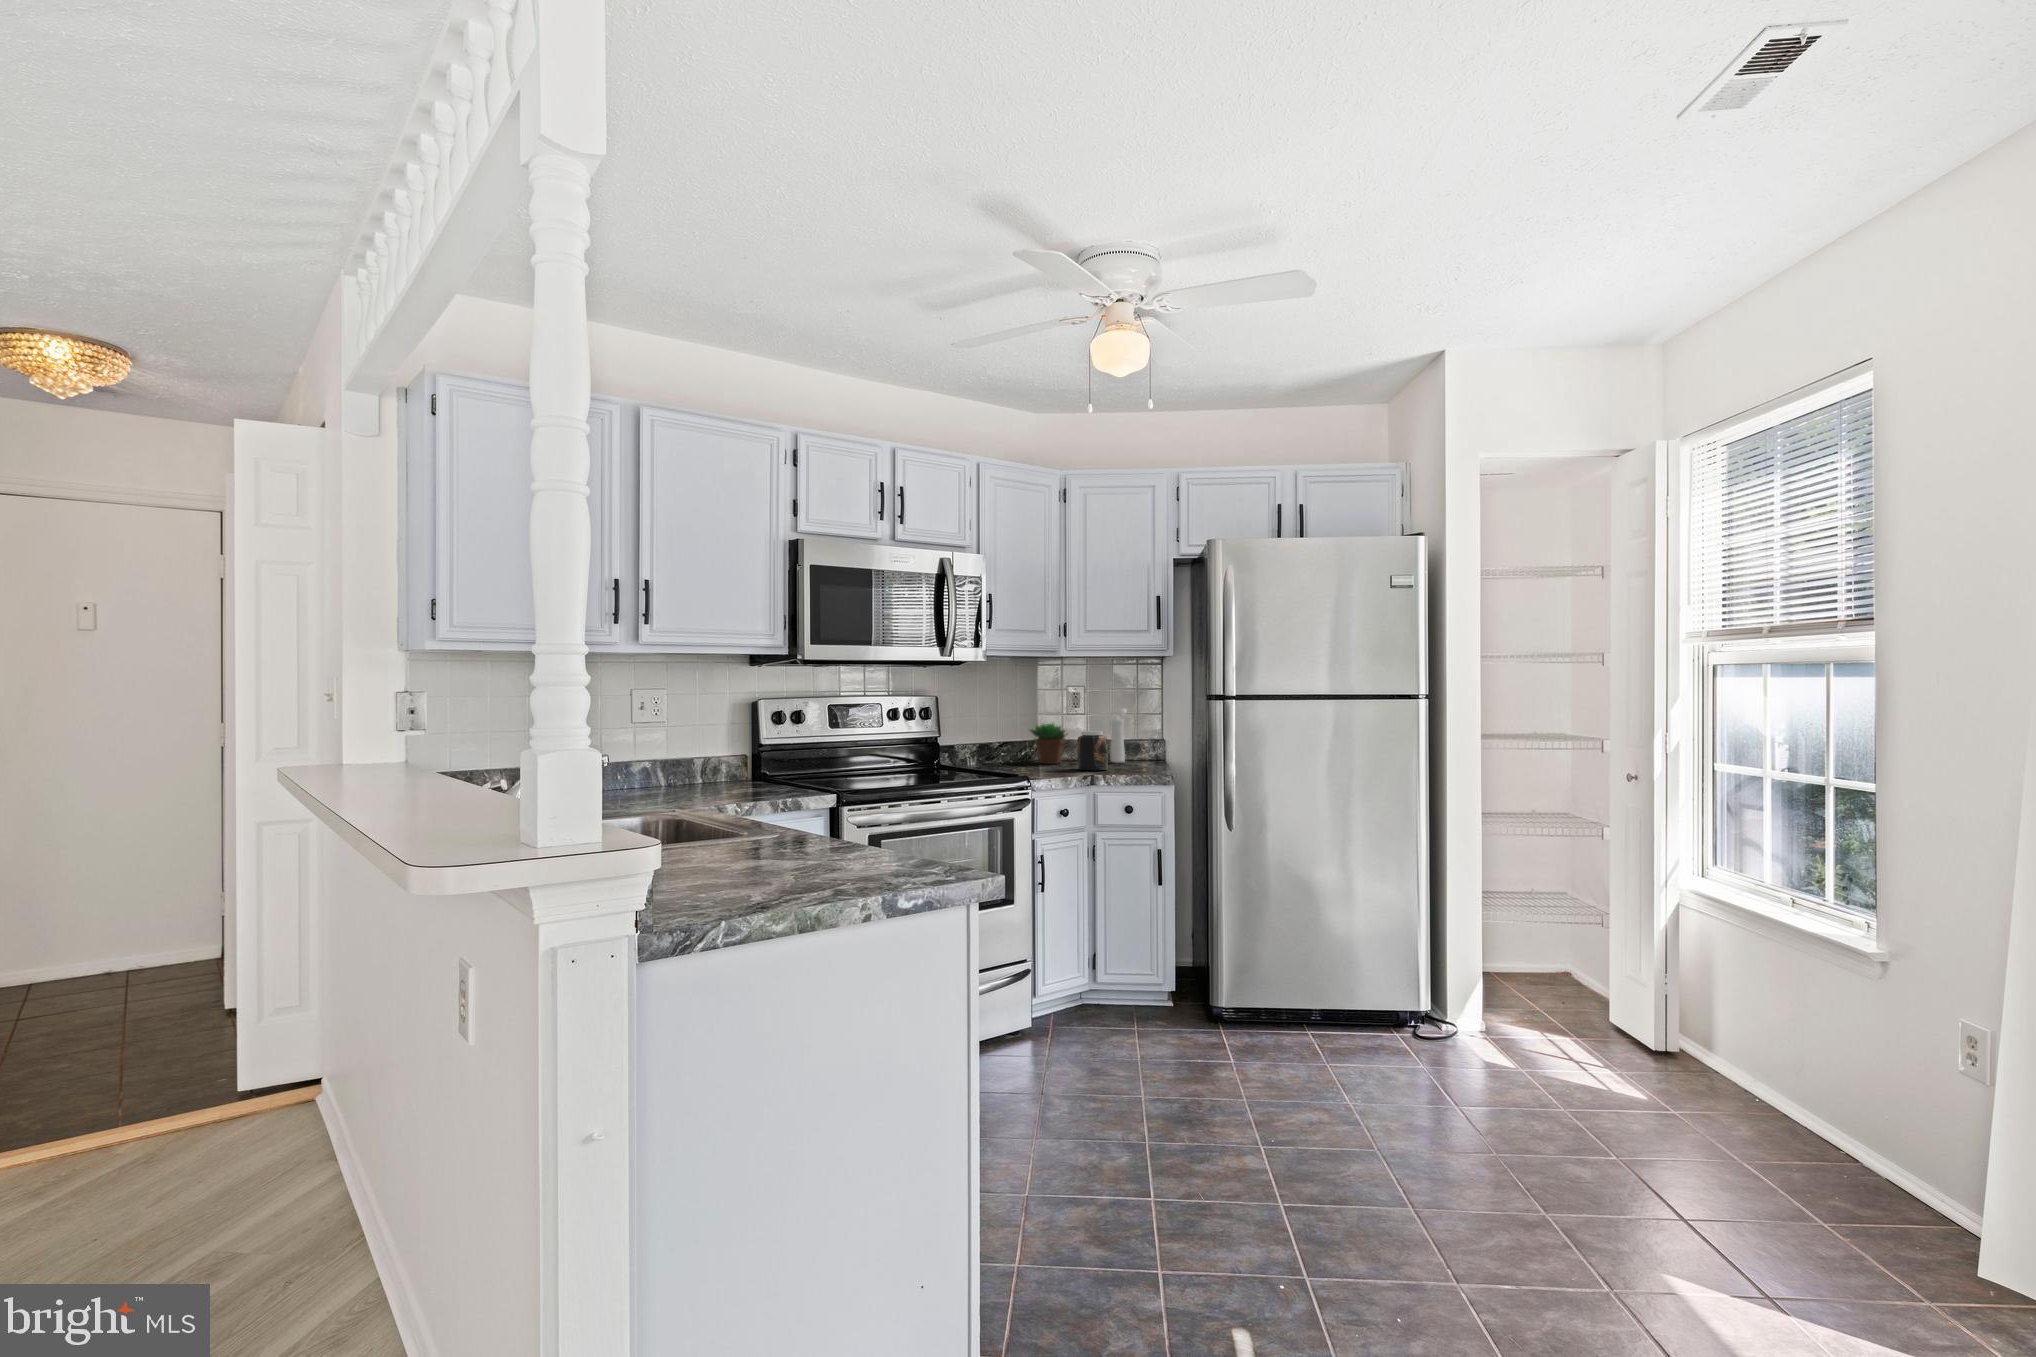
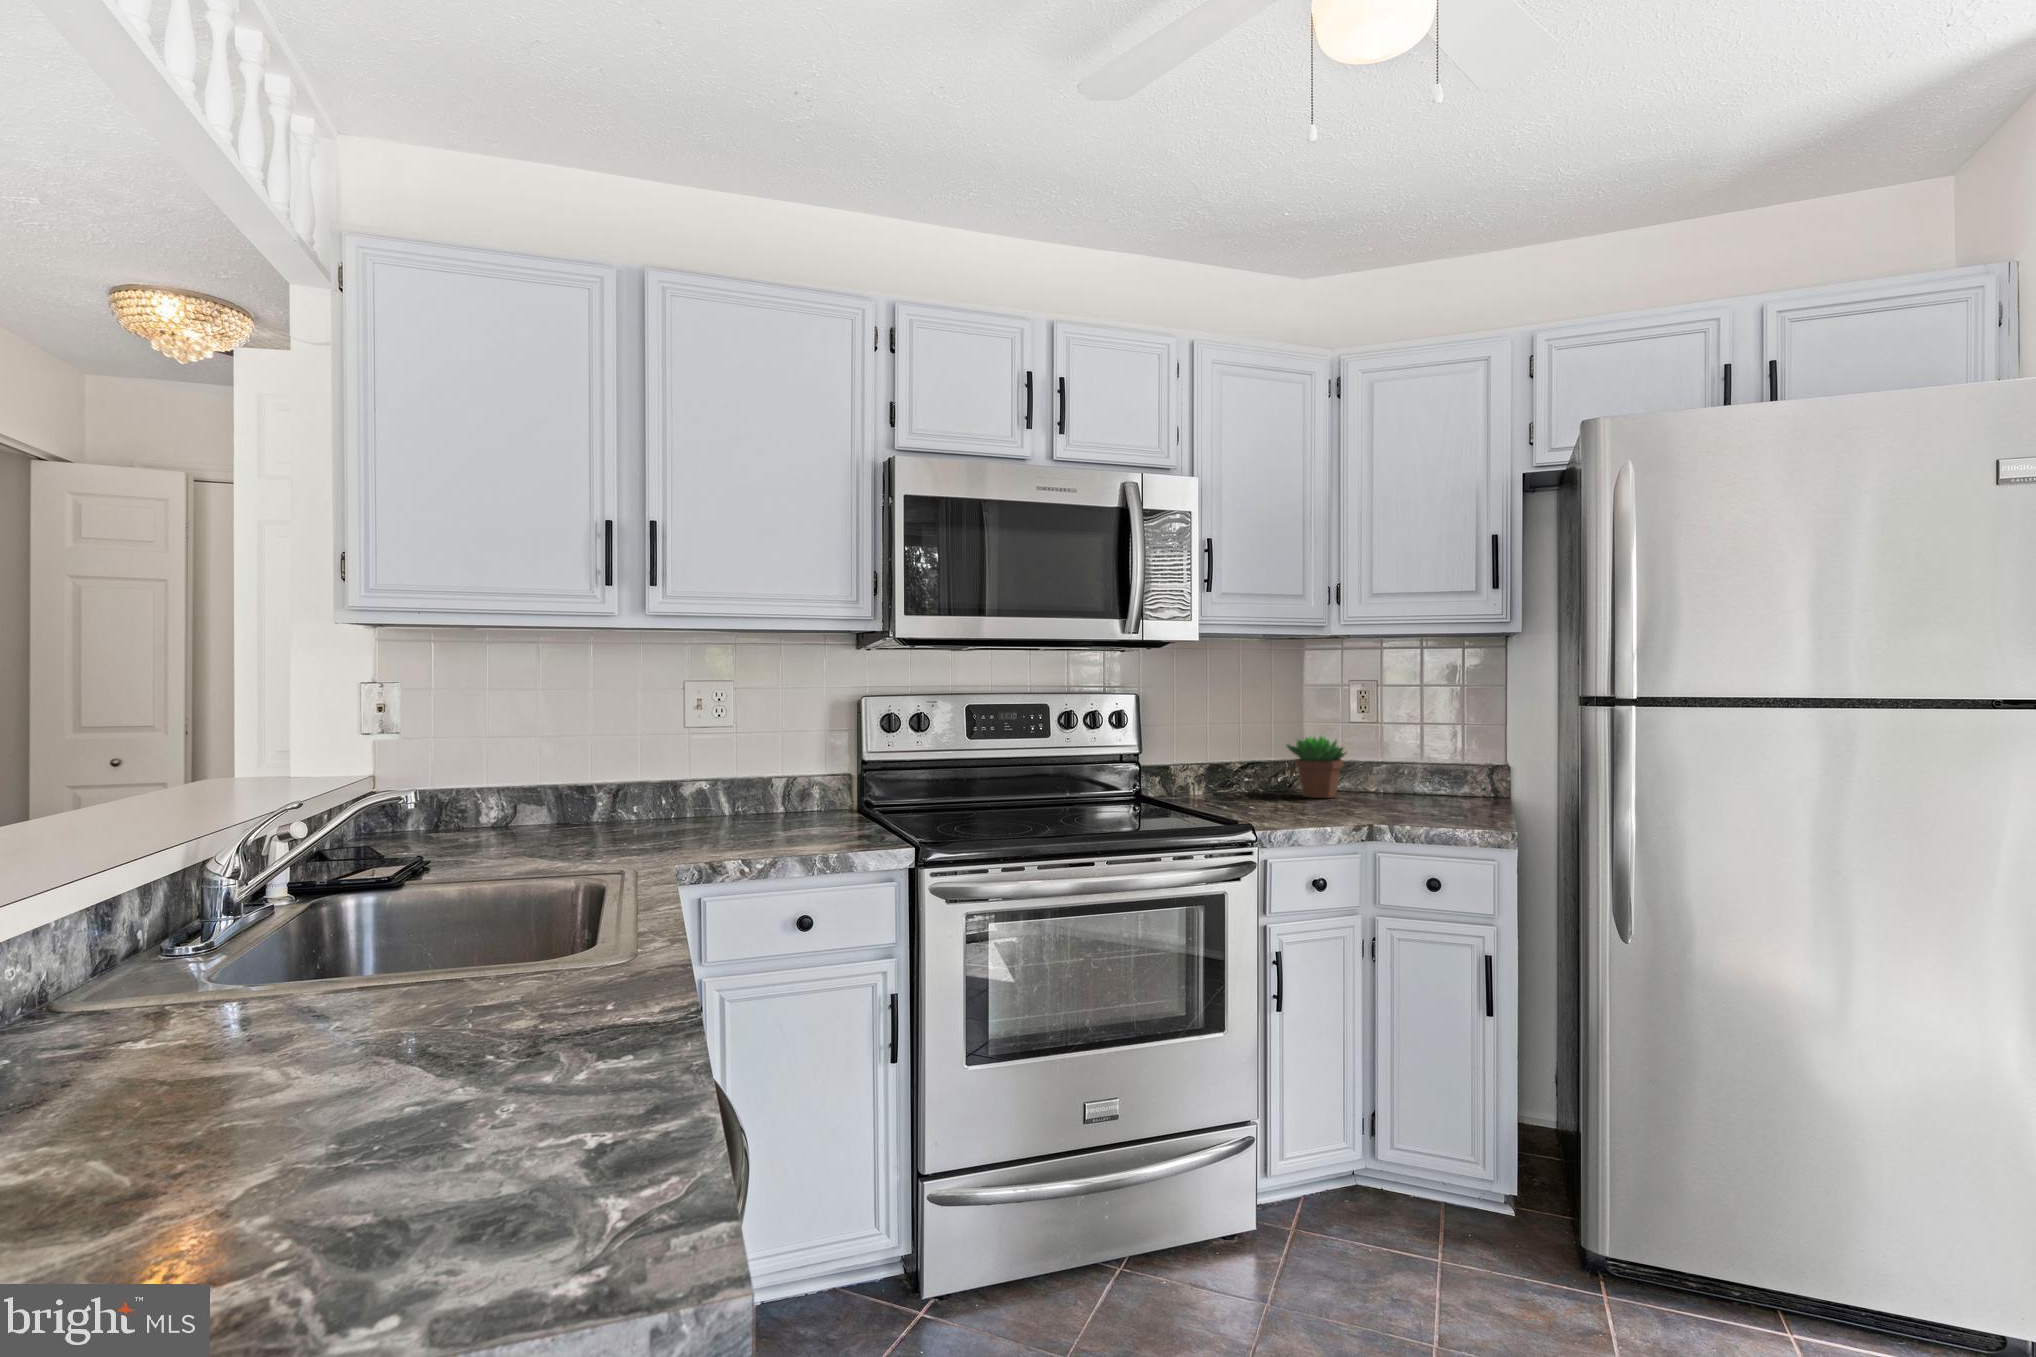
pepper mill: present [1111,709,1127,762] -> none [1416,716,1447,800]
jar: present [1078,731,1108,770] -> none [1354,751,1404,814]

